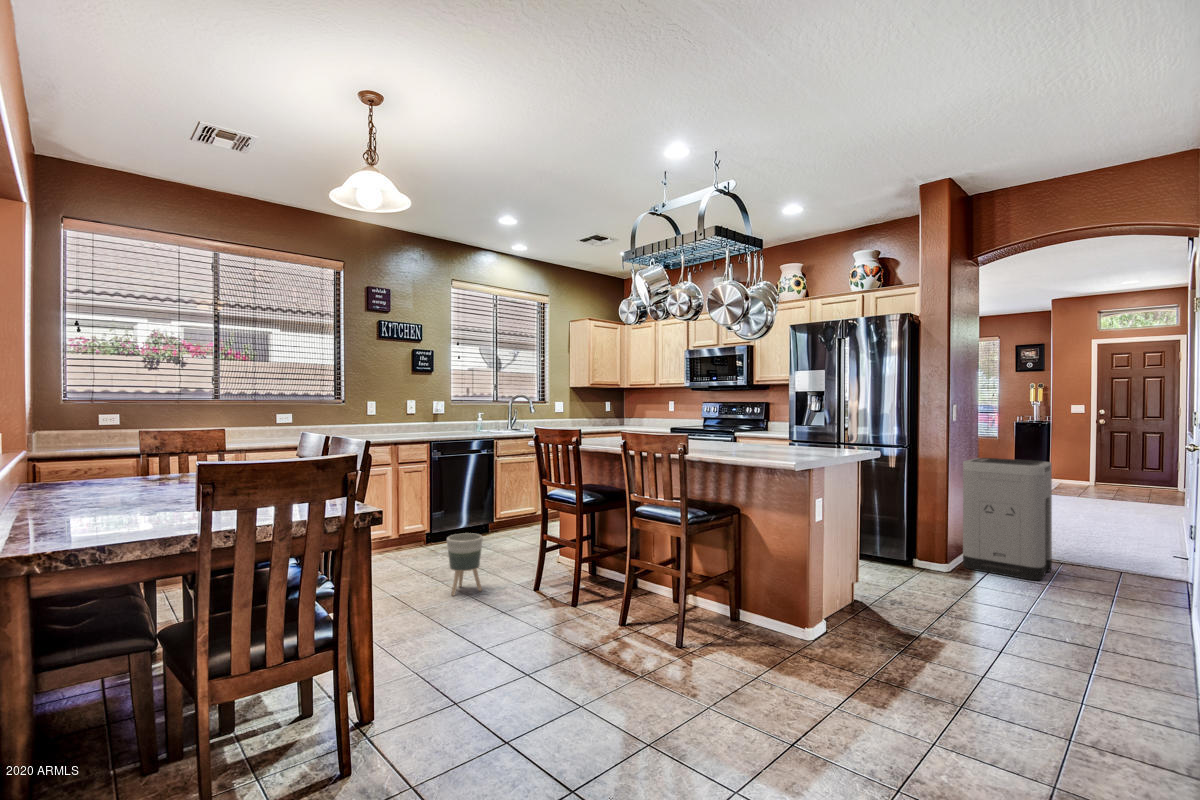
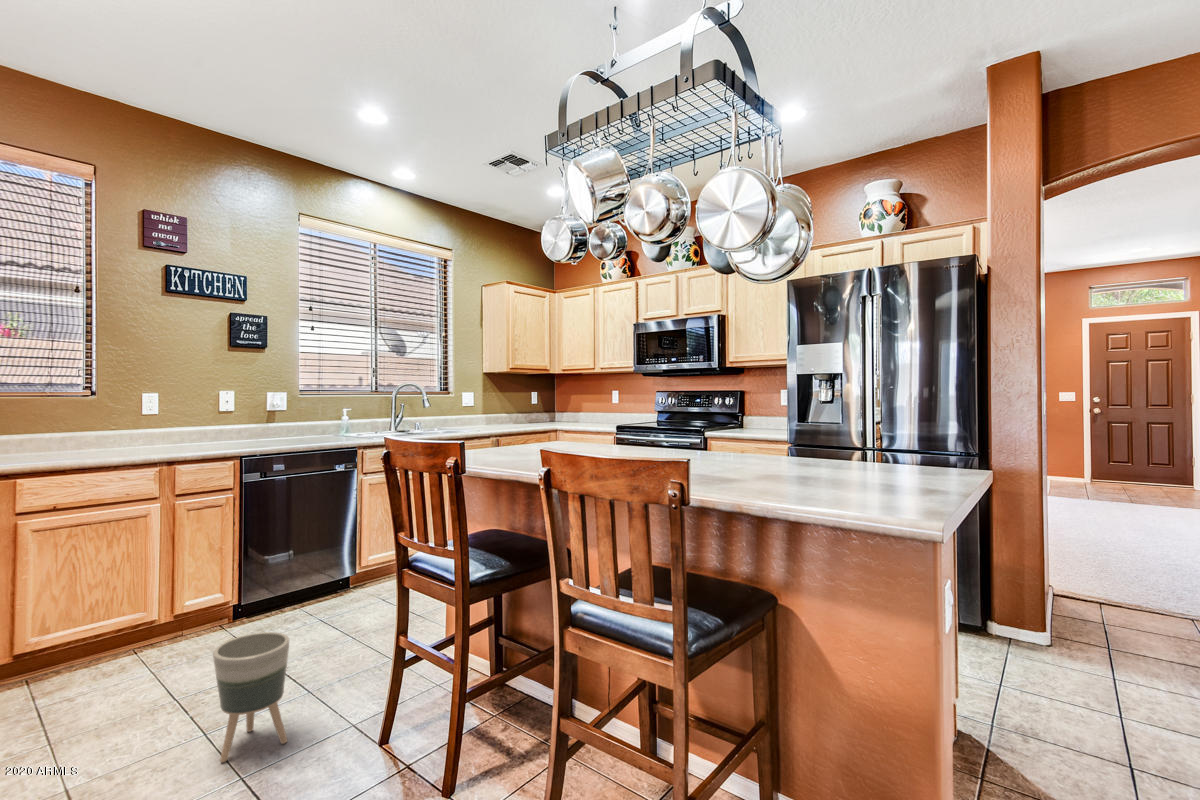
trash can: present [963,458,1052,580] -> none [1044,468,1174,653]

